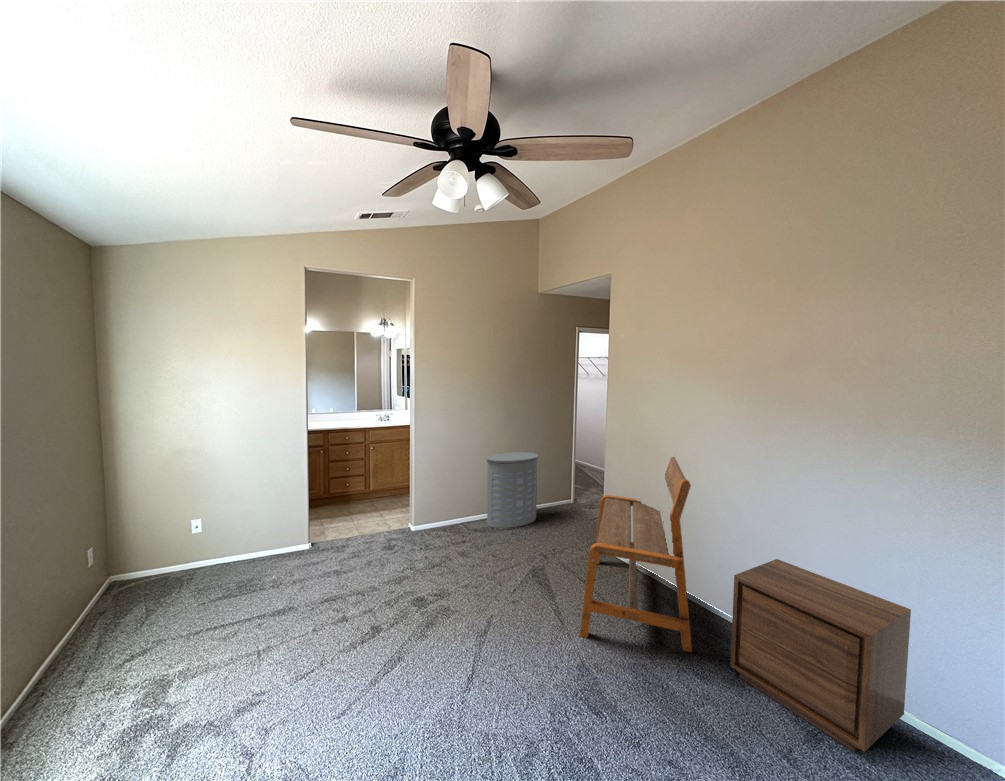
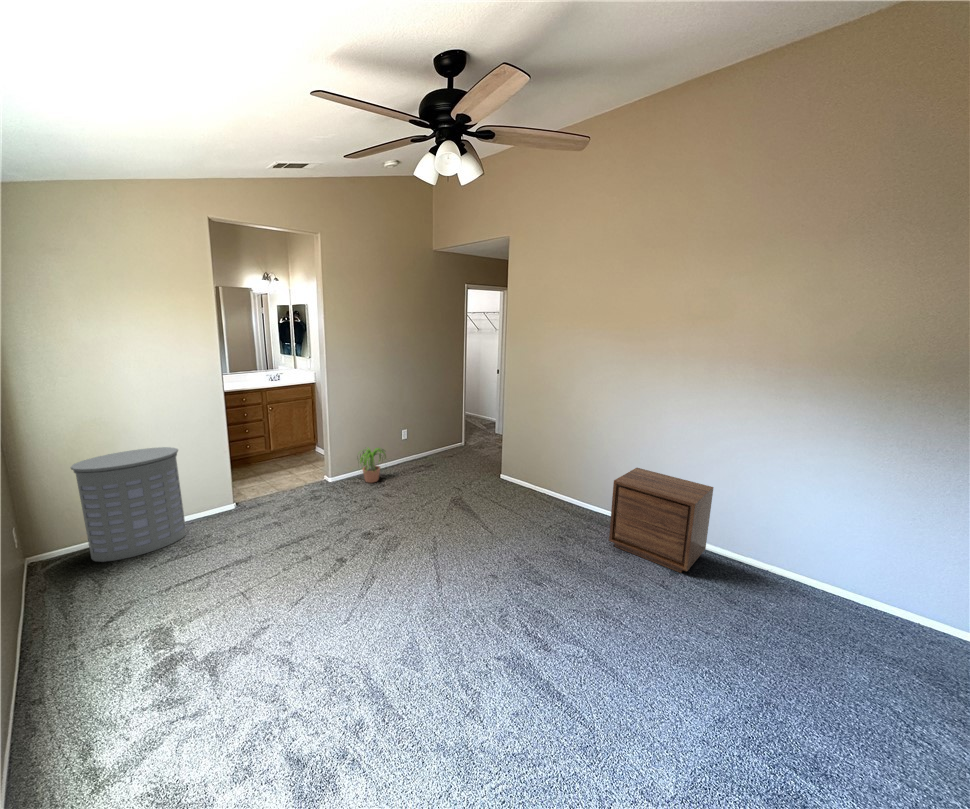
laundry hamper: present [486,452,538,528] -> present [71,447,186,562]
bench: present [580,457,692,652] -> none [499,395,585,540]
potted plant: none [435,496,475,537] -> present [360,448,386,483]

